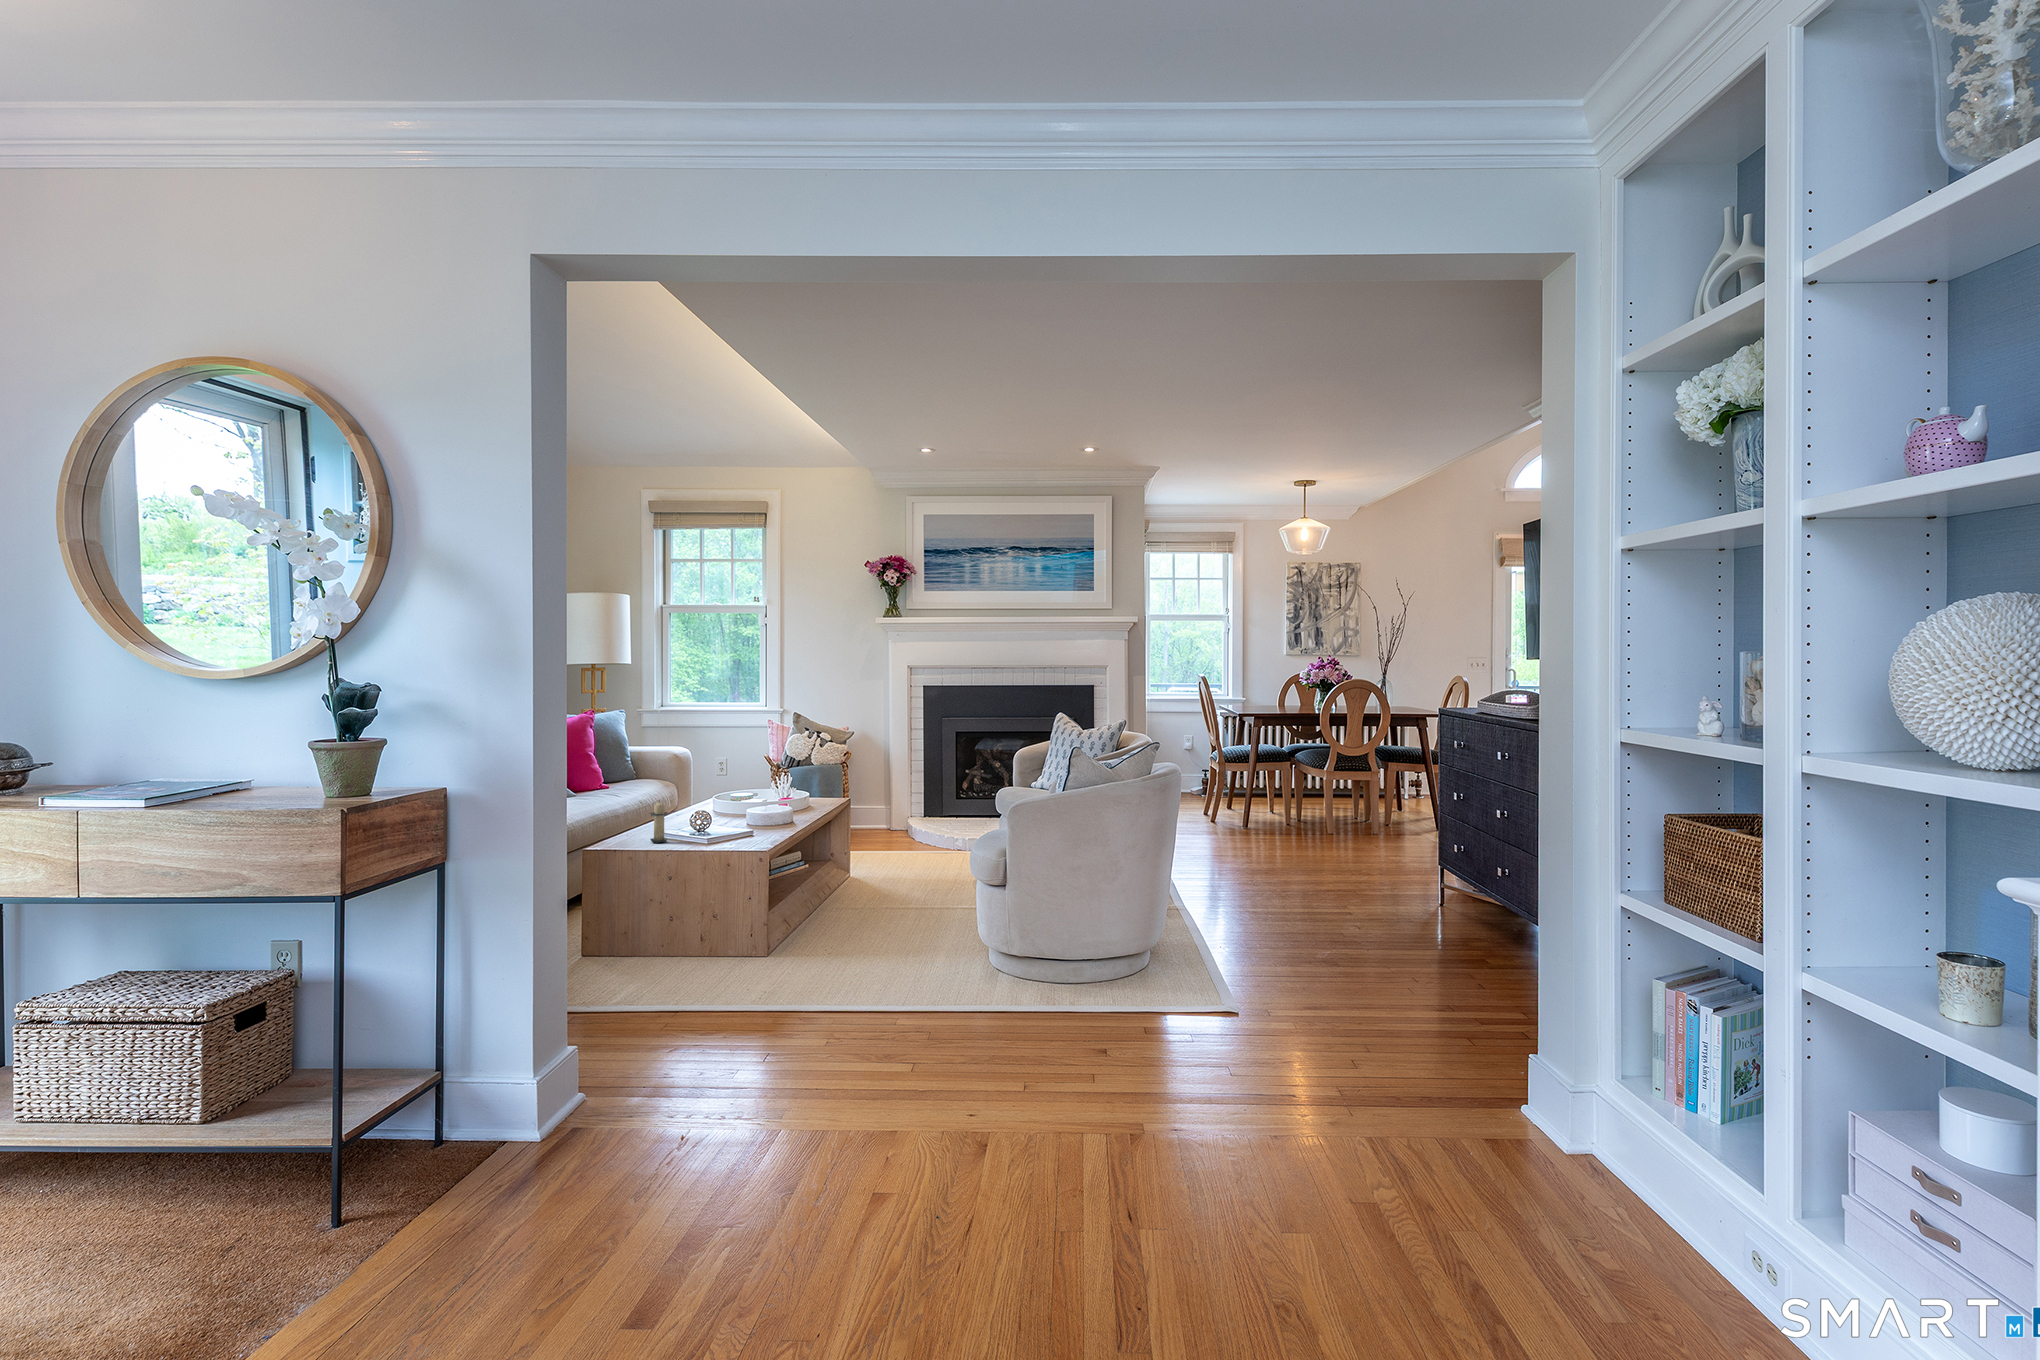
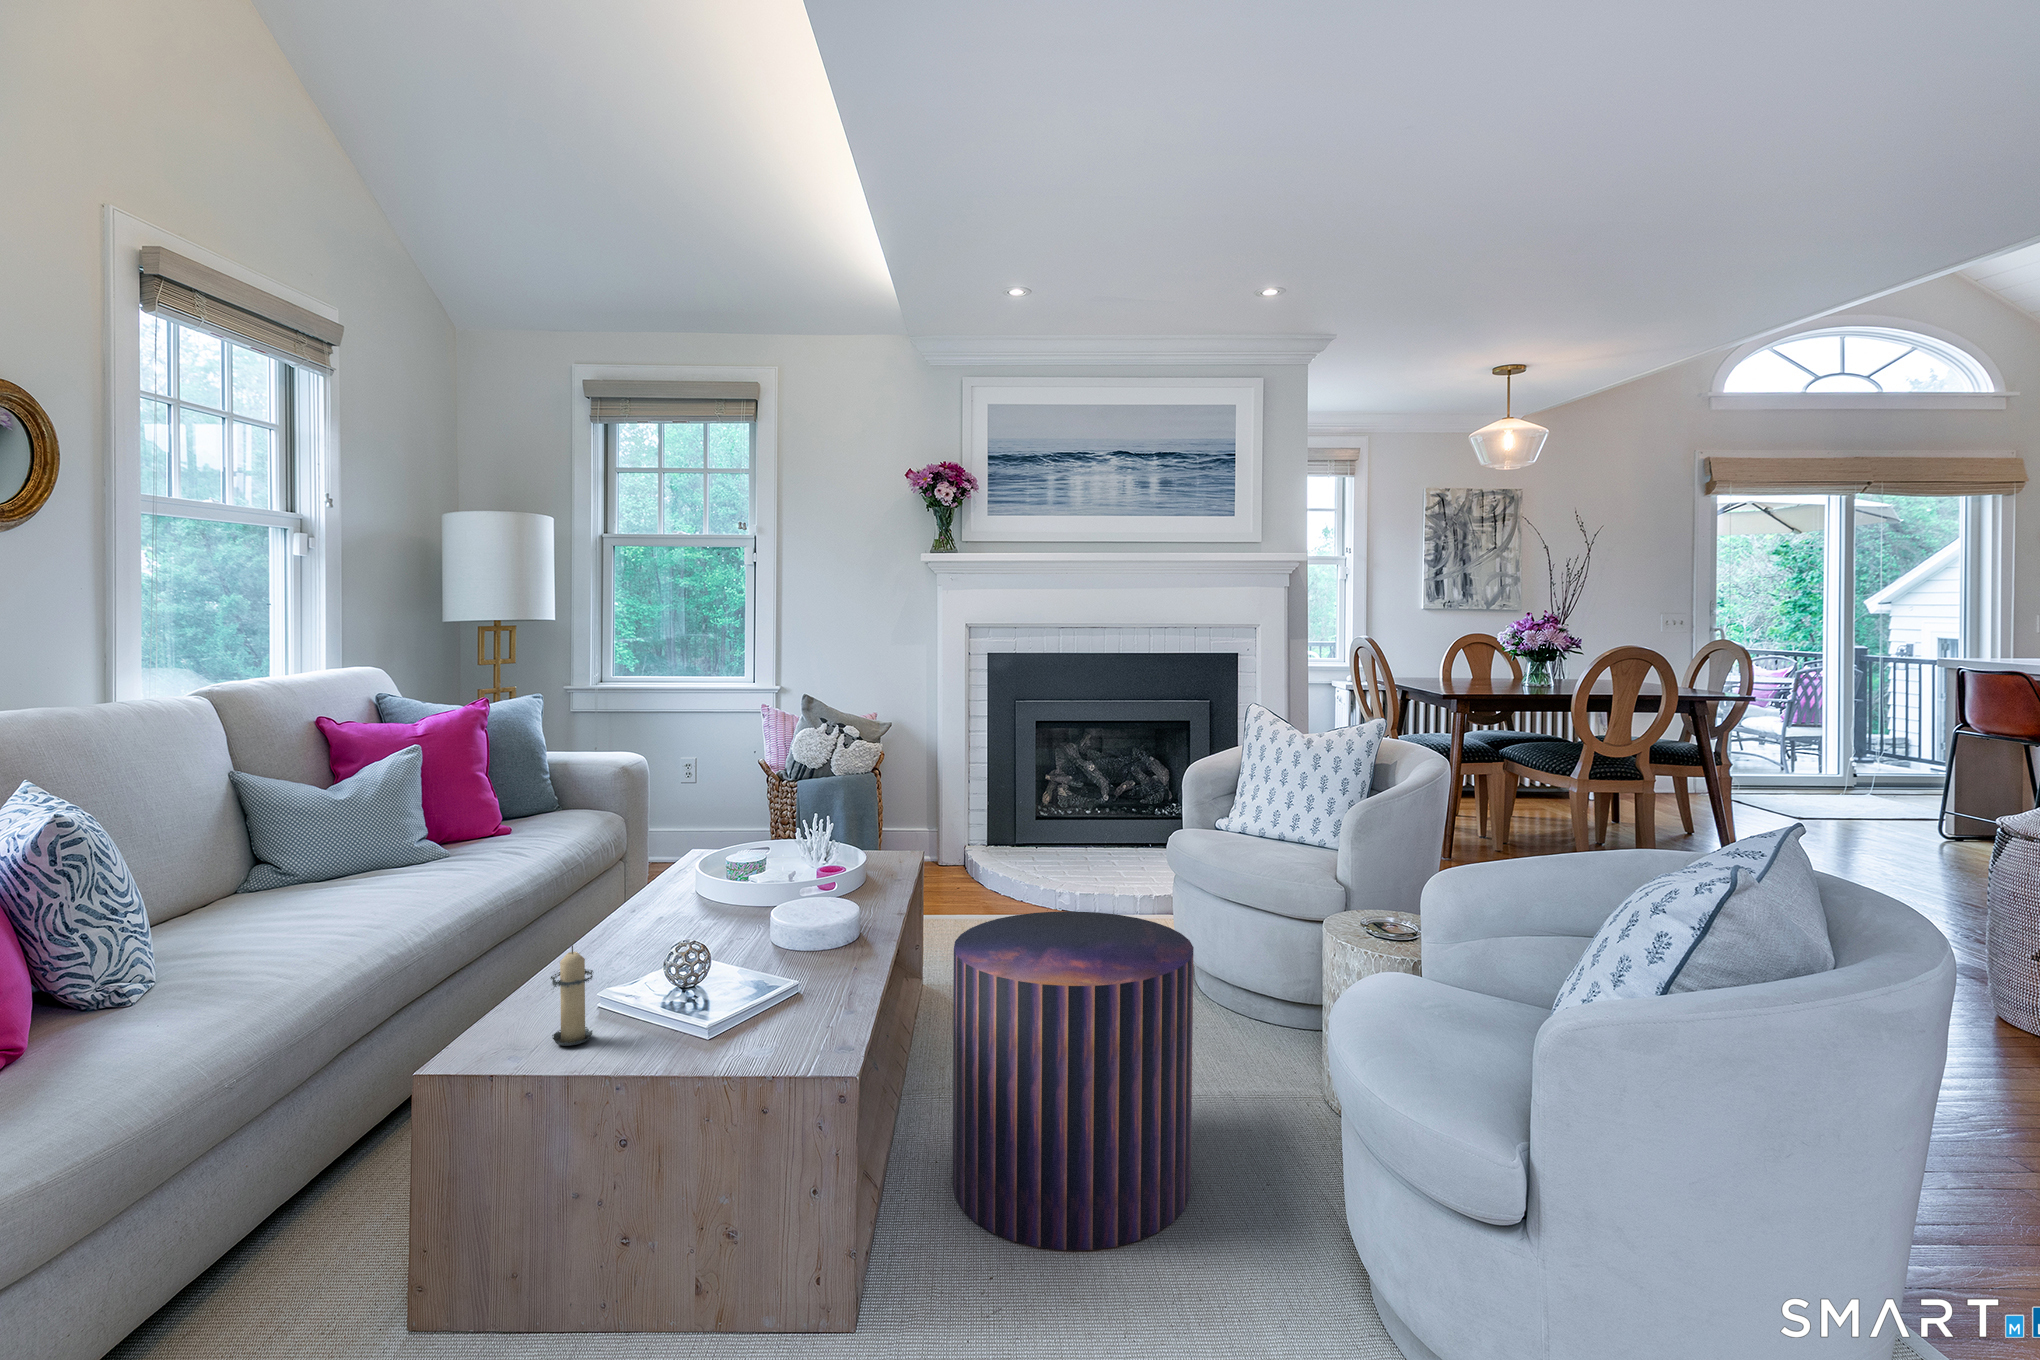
pouf: none [836,810,955,949] -> present [953,911,1194,1250]

